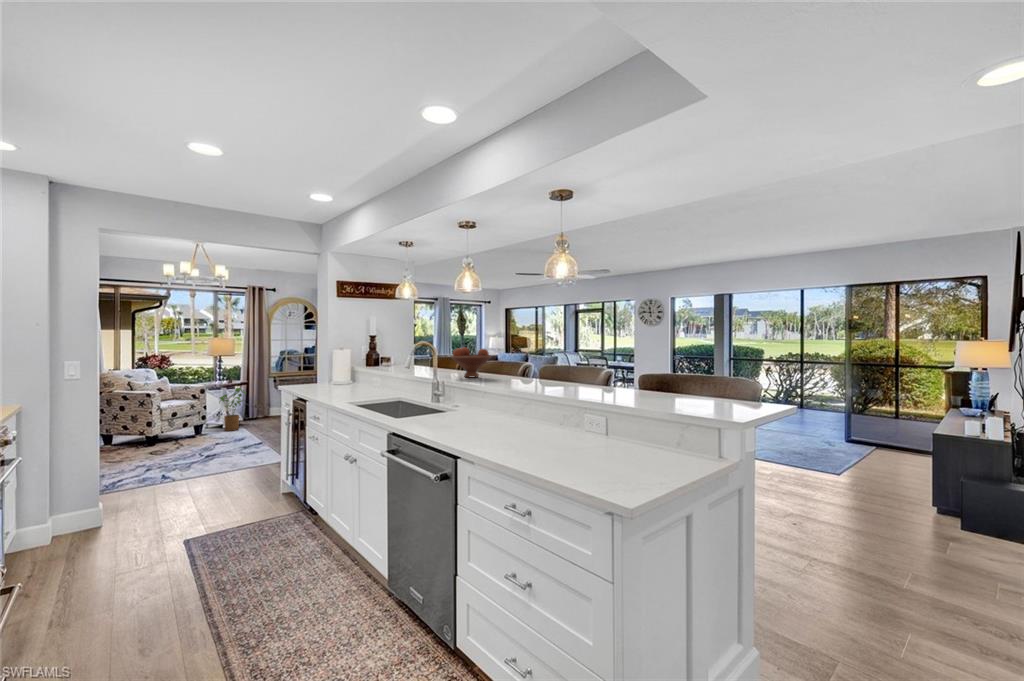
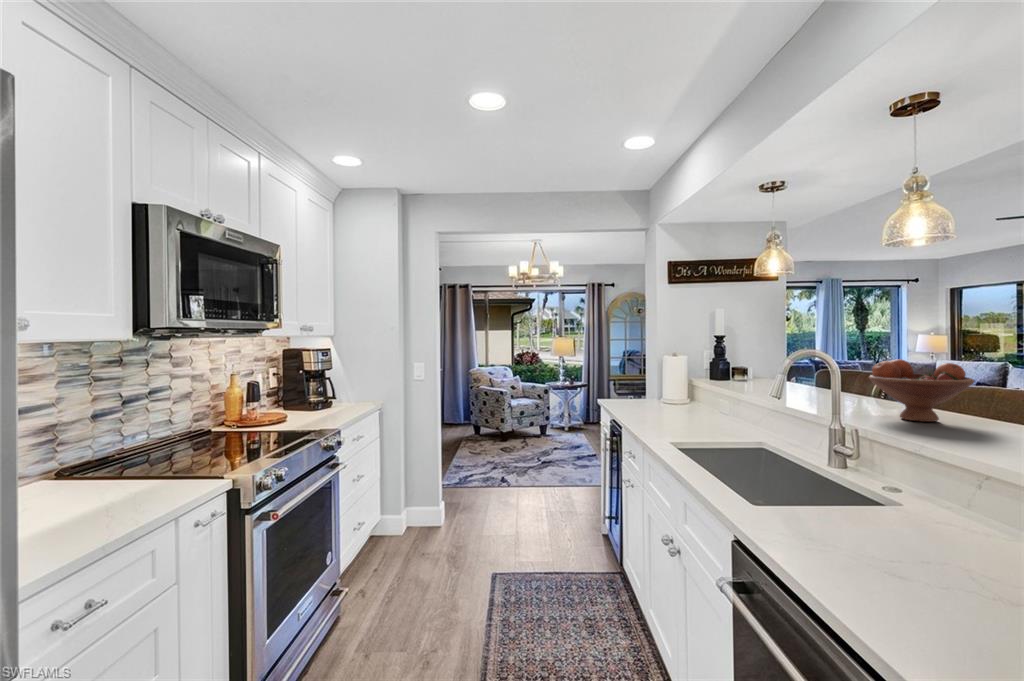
house plant: present [219,388,246,431] -> none [561,390,586,434]

